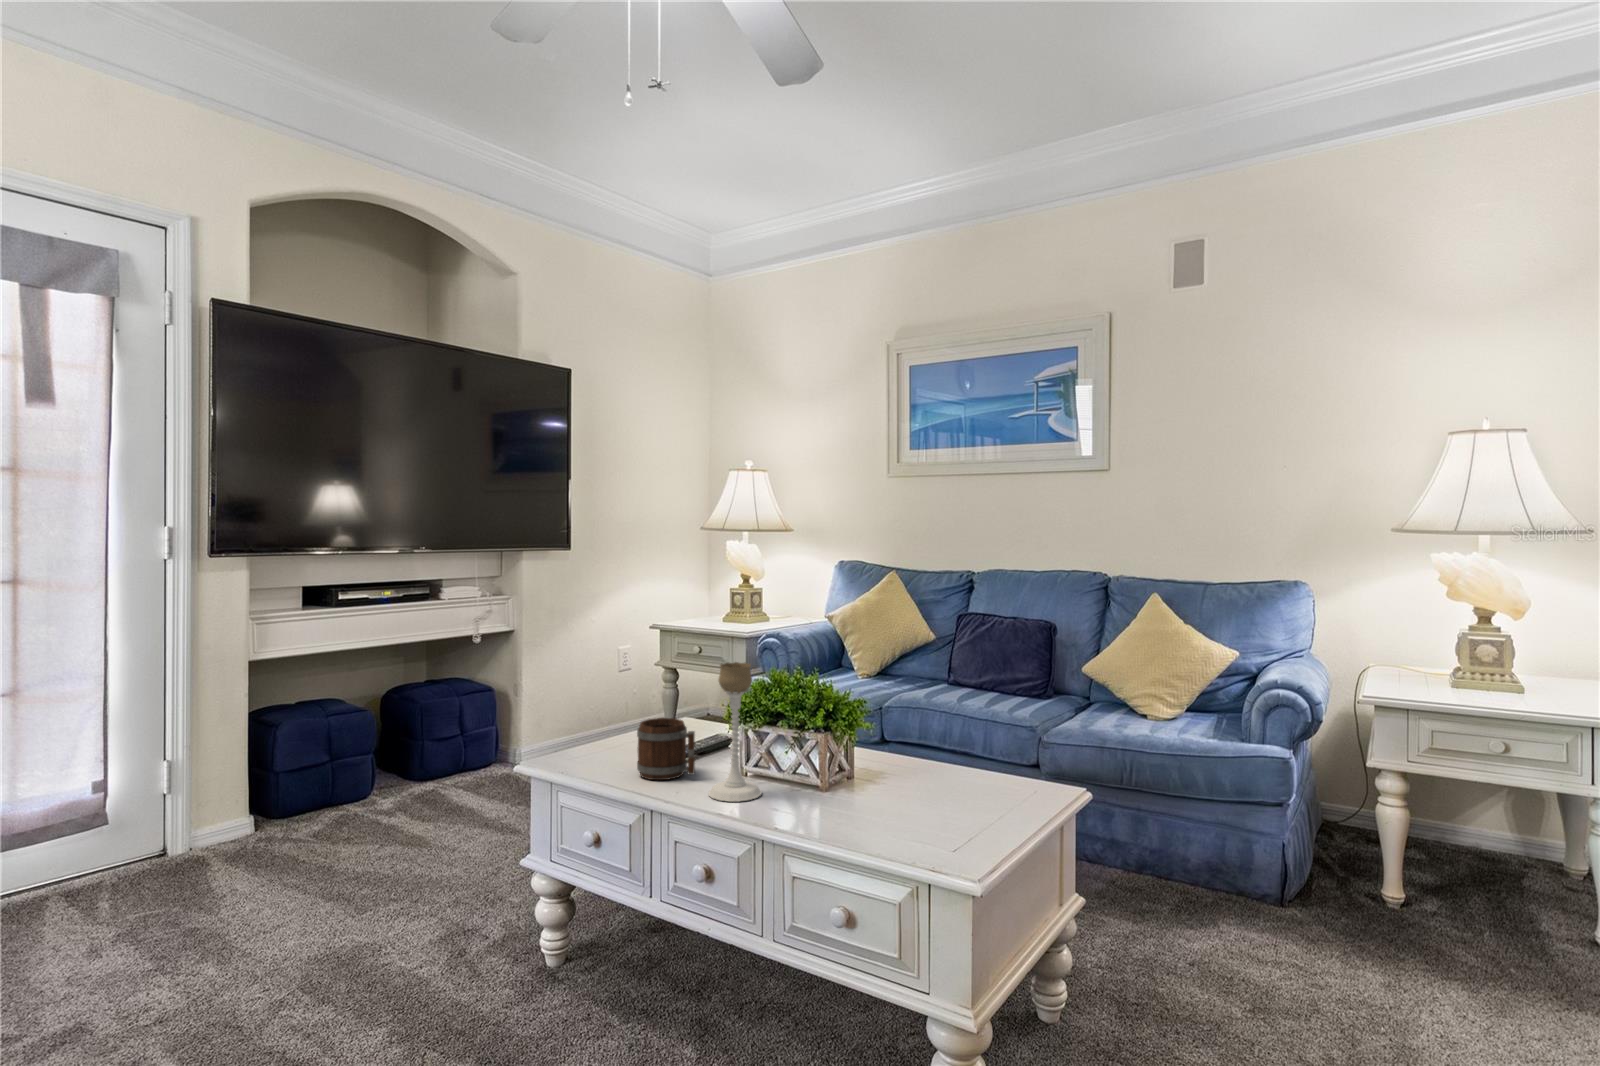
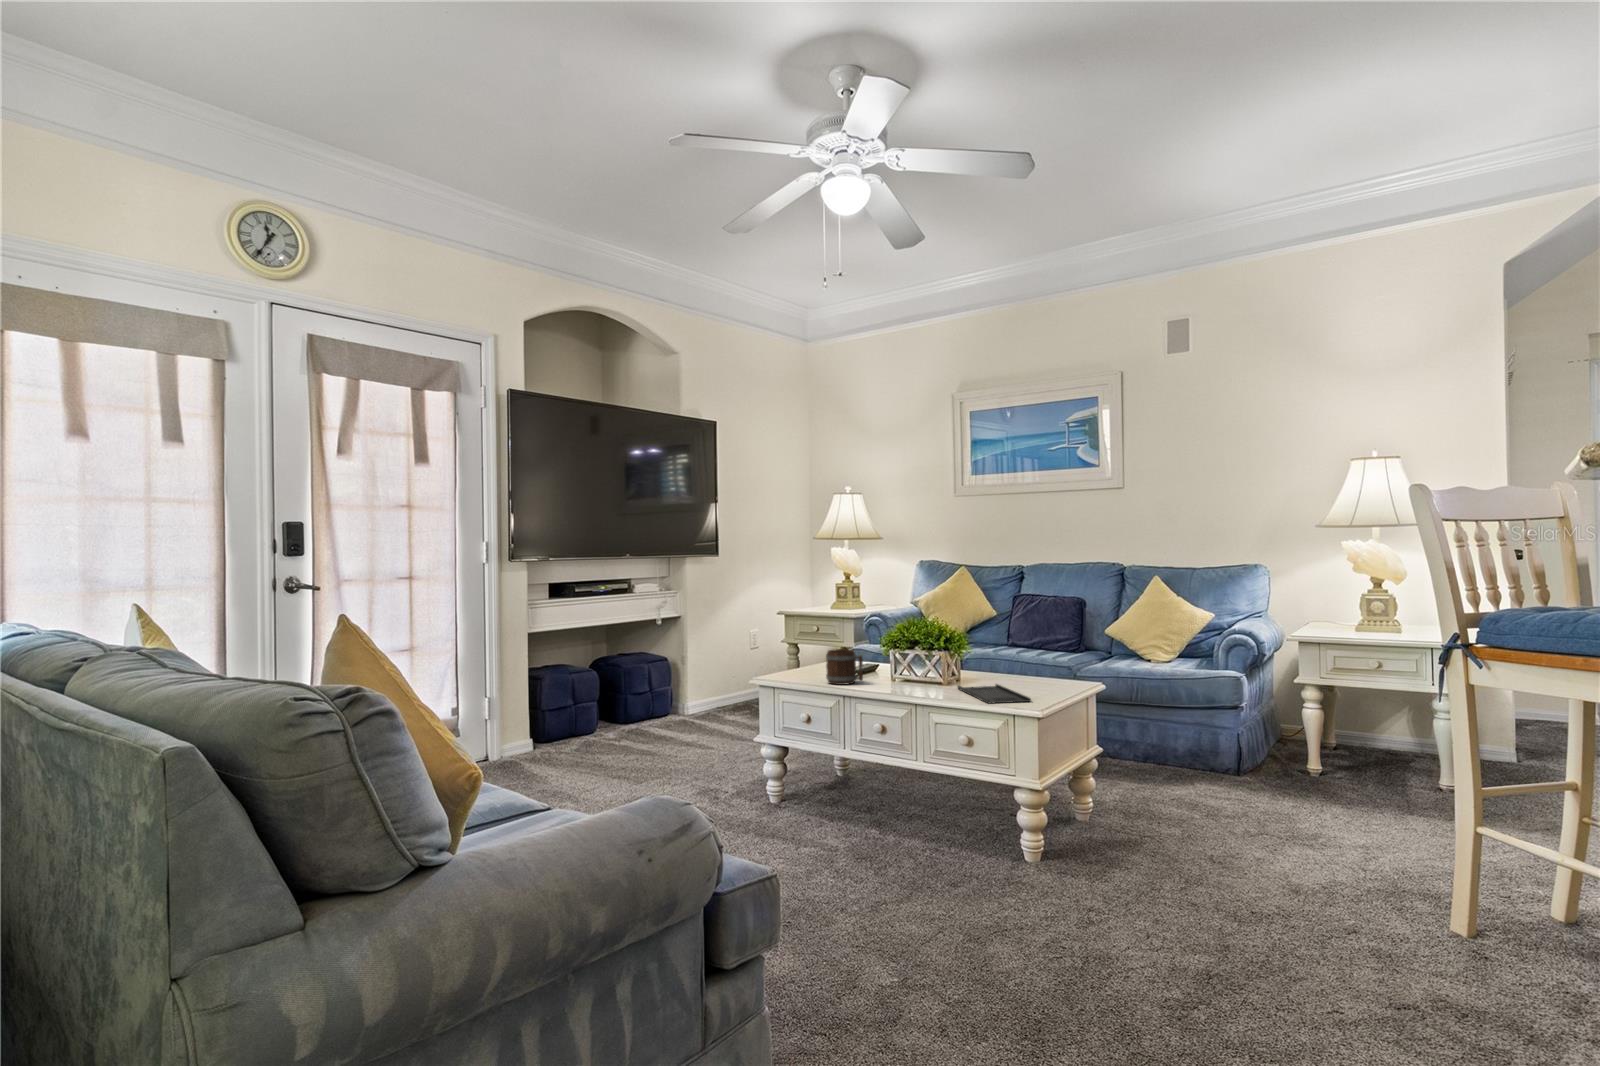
candle holder: present [709,662,761,802] -> none [876,611,908,691]
tray: none [844,787,960,846] -> present [958,684,1031,703]

